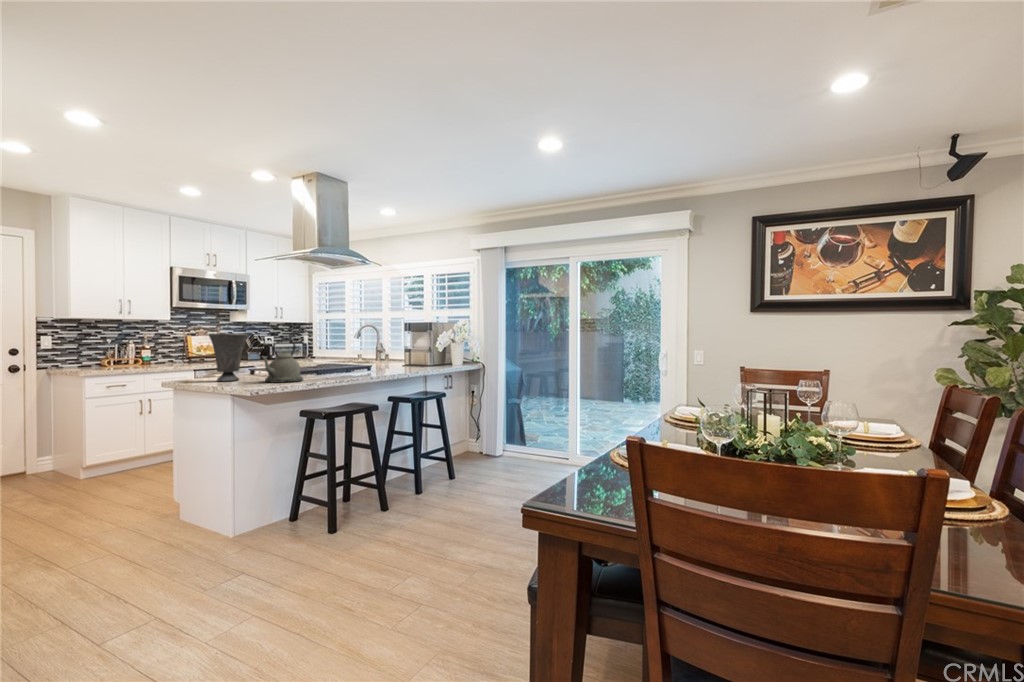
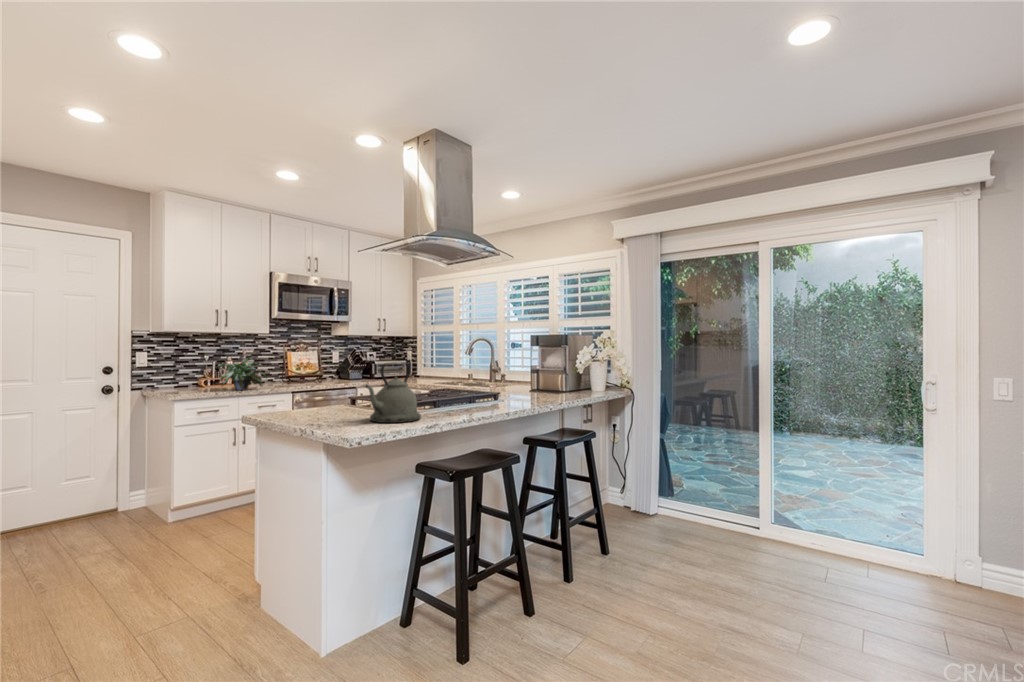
vase: present [209,334,248,381] -> none [298,351,349,418]
potted plant: none [125,340,172,369] -> present [219,357,267,390]

